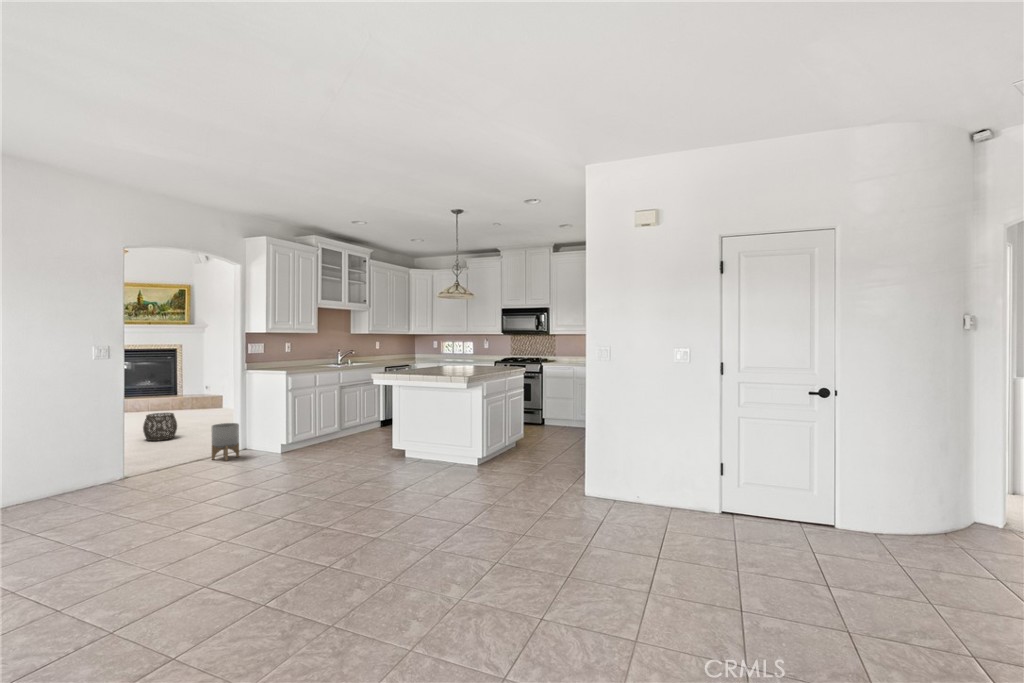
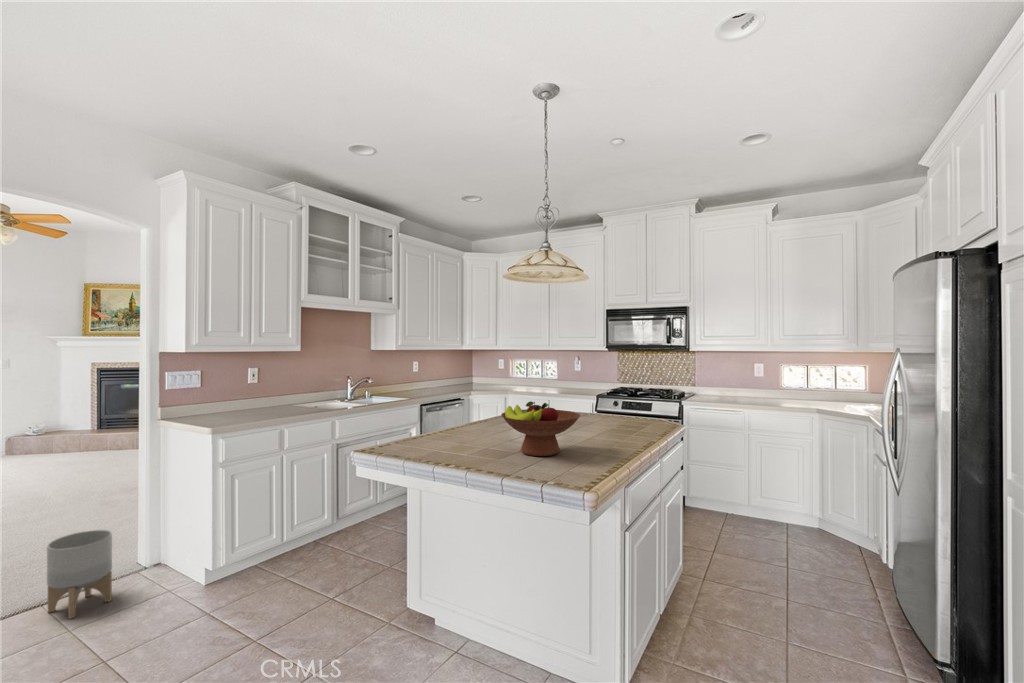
fruit bowl: none [438,351,470,373] -> present [501,401,580,456]
woven basket: present [143,413,177,441] -> none [24,478,89,530]

